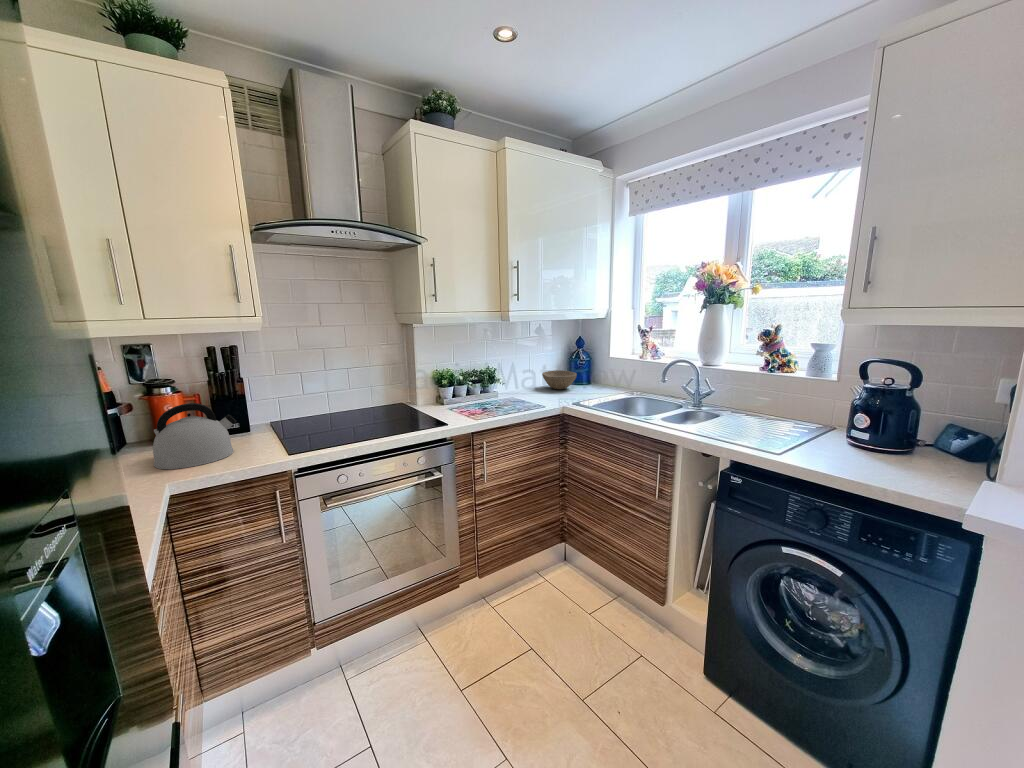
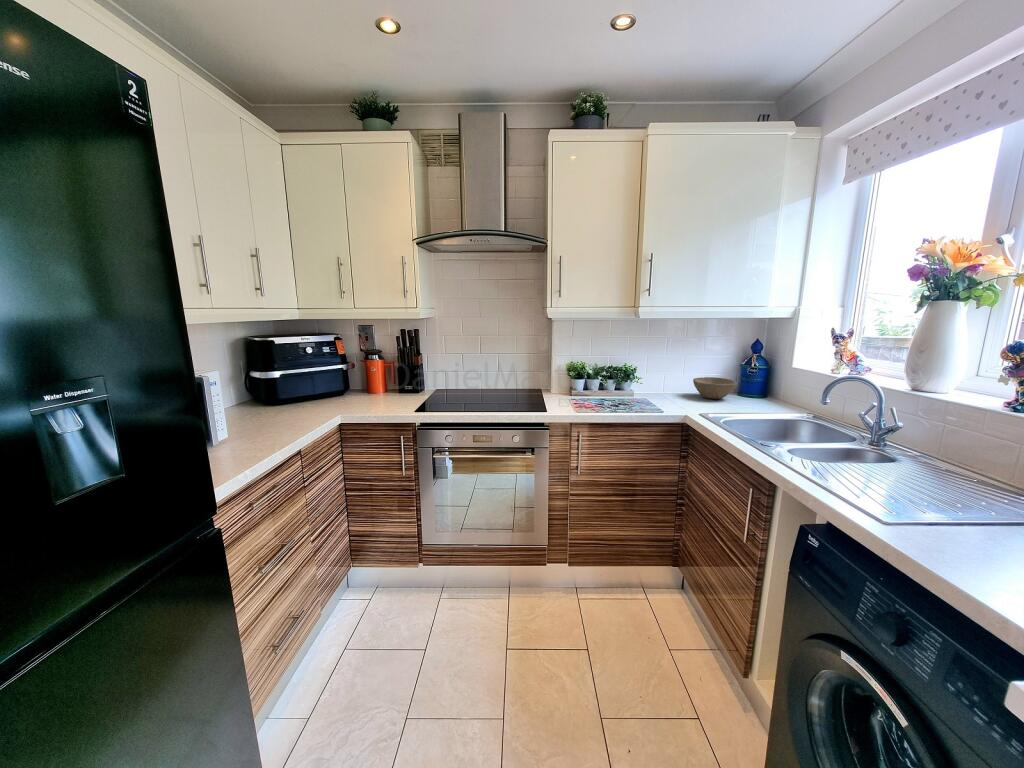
kettle: present [153,403,236,469] -> none [349,366,398,408]

